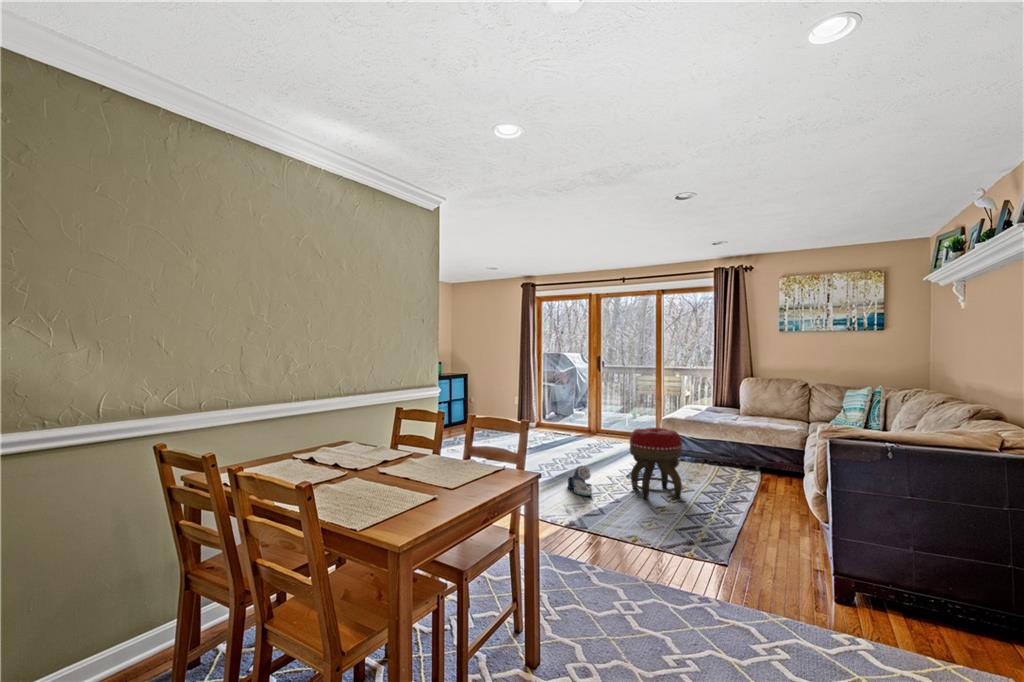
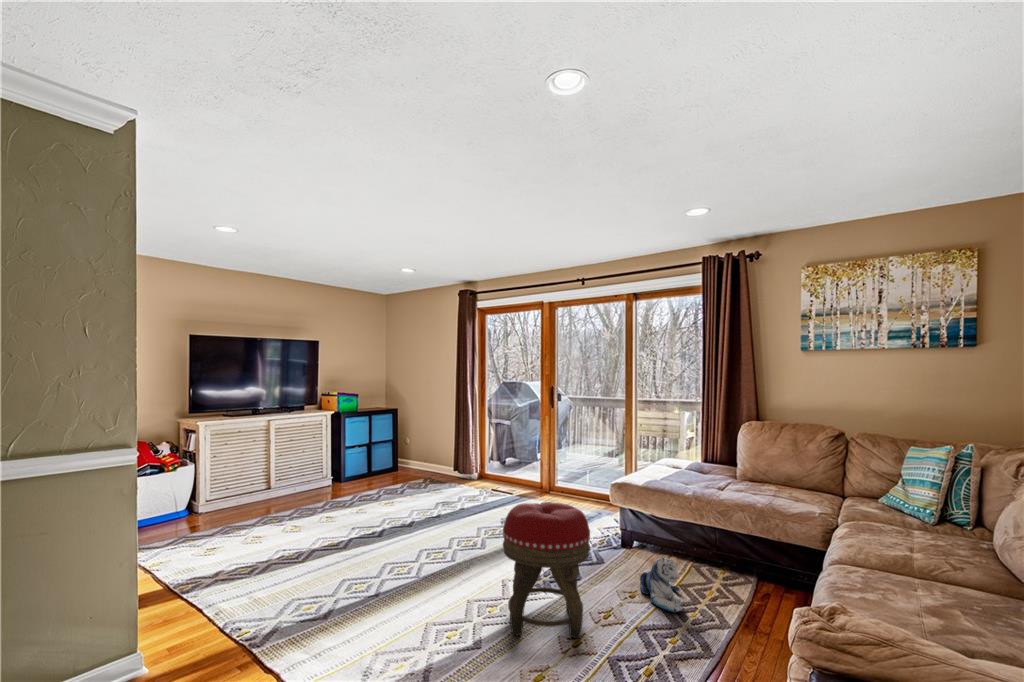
plush toy: present [568,466,592,496] -> present [640,558,682,613]

